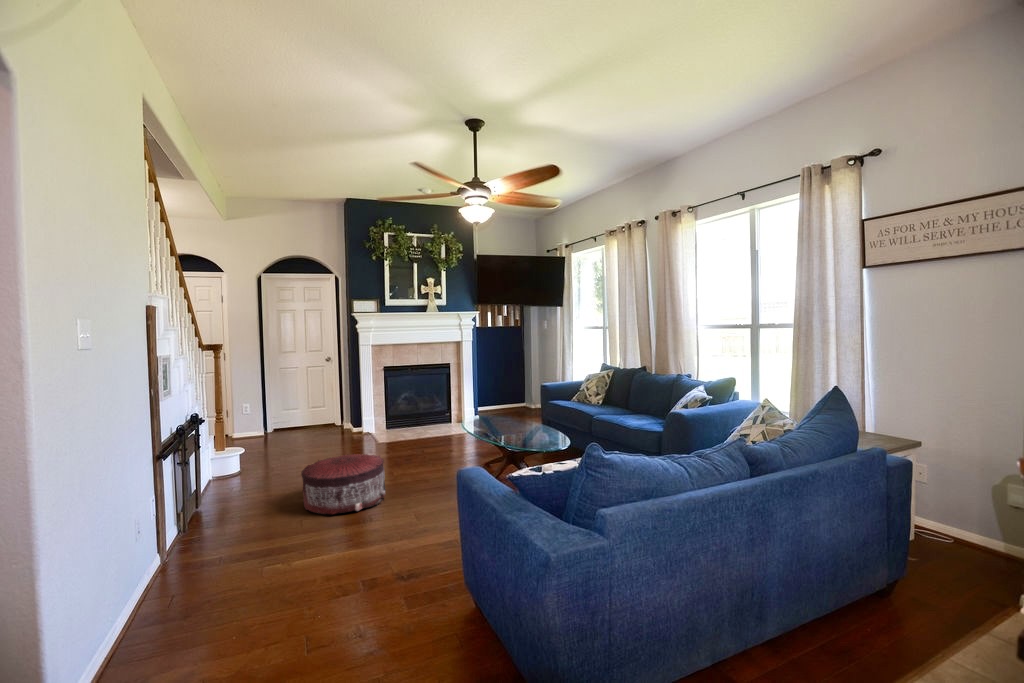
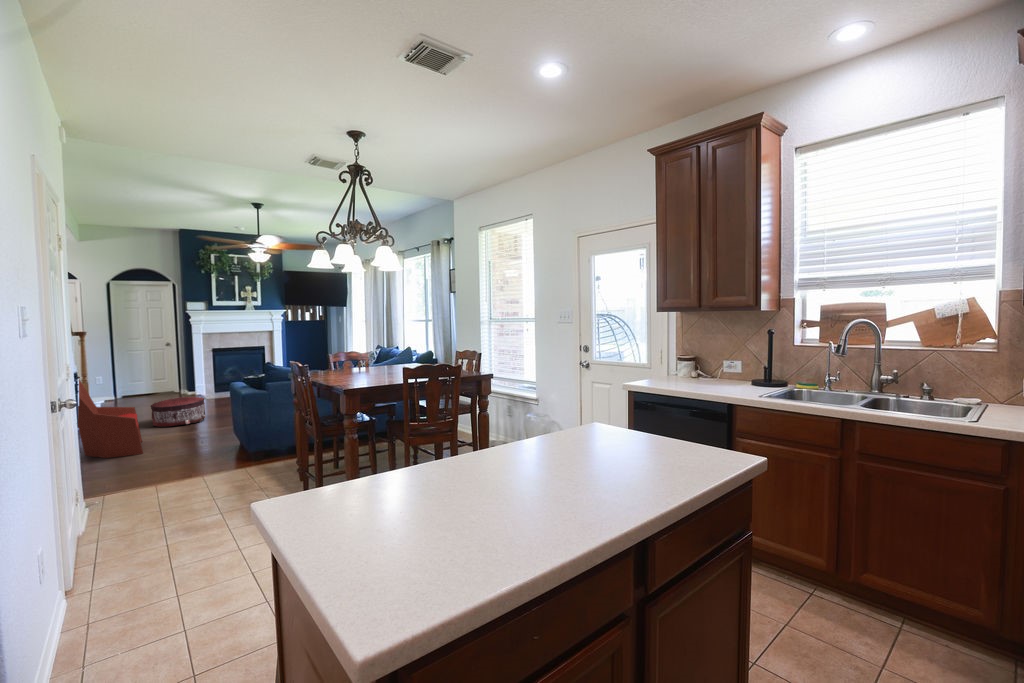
armchair: none [121,426,282,635] -> present [78,379,143,458]

